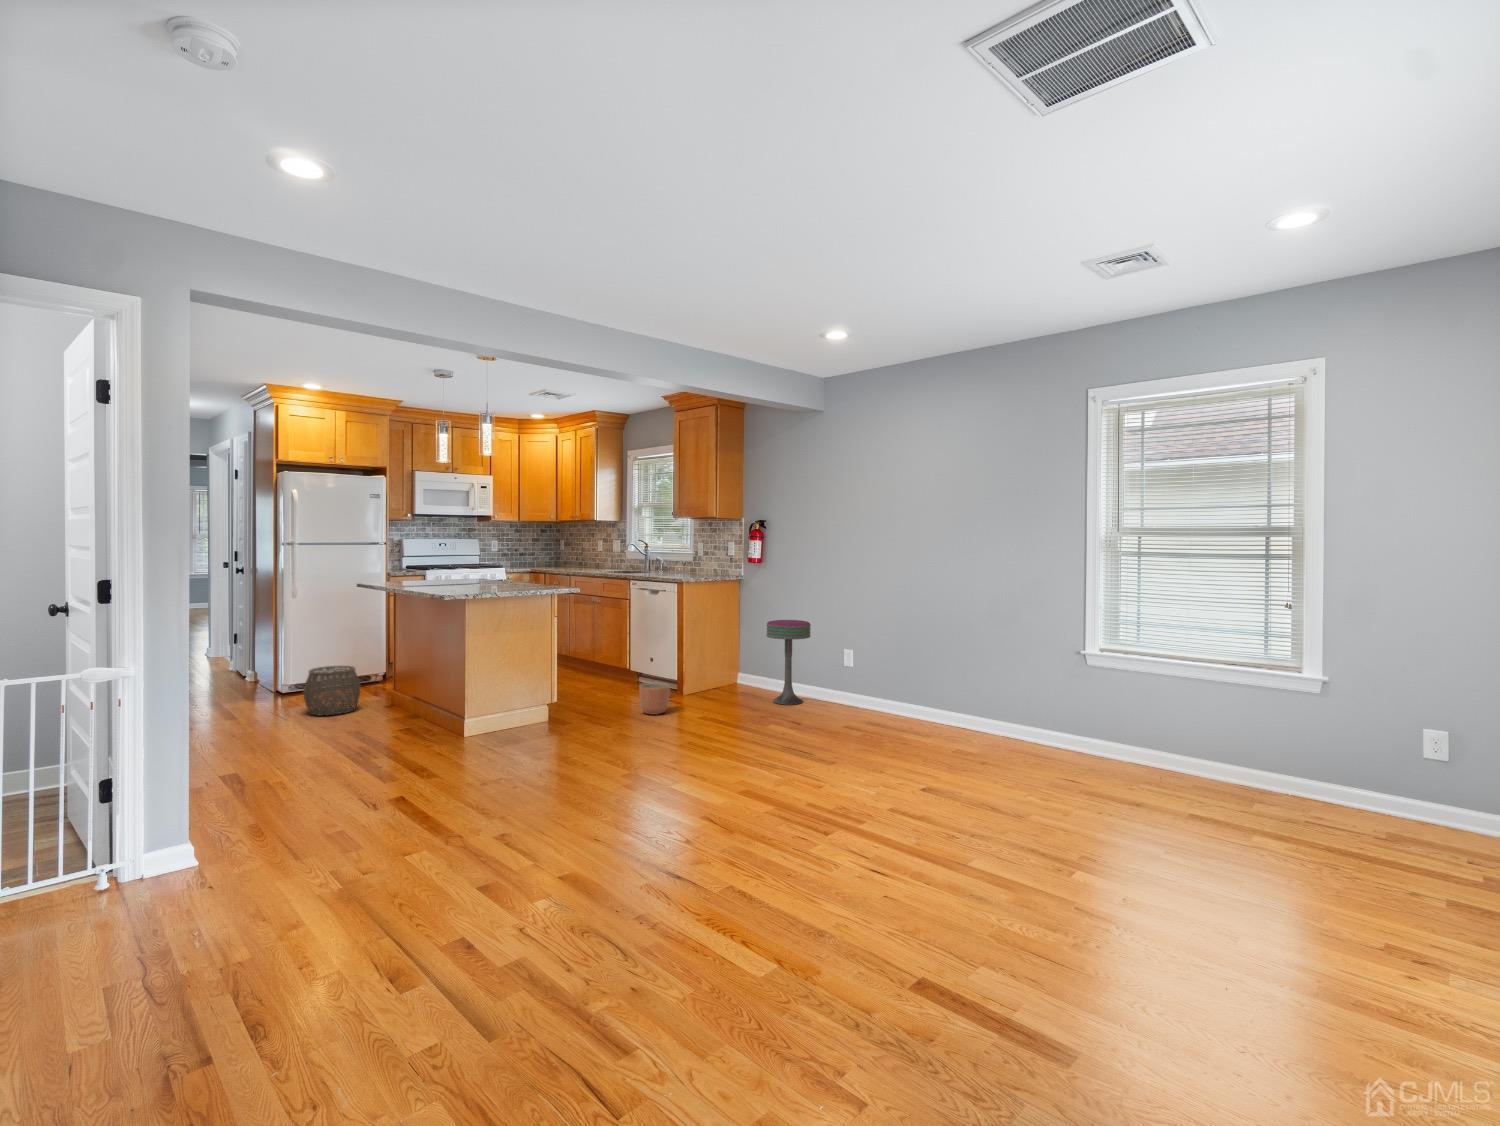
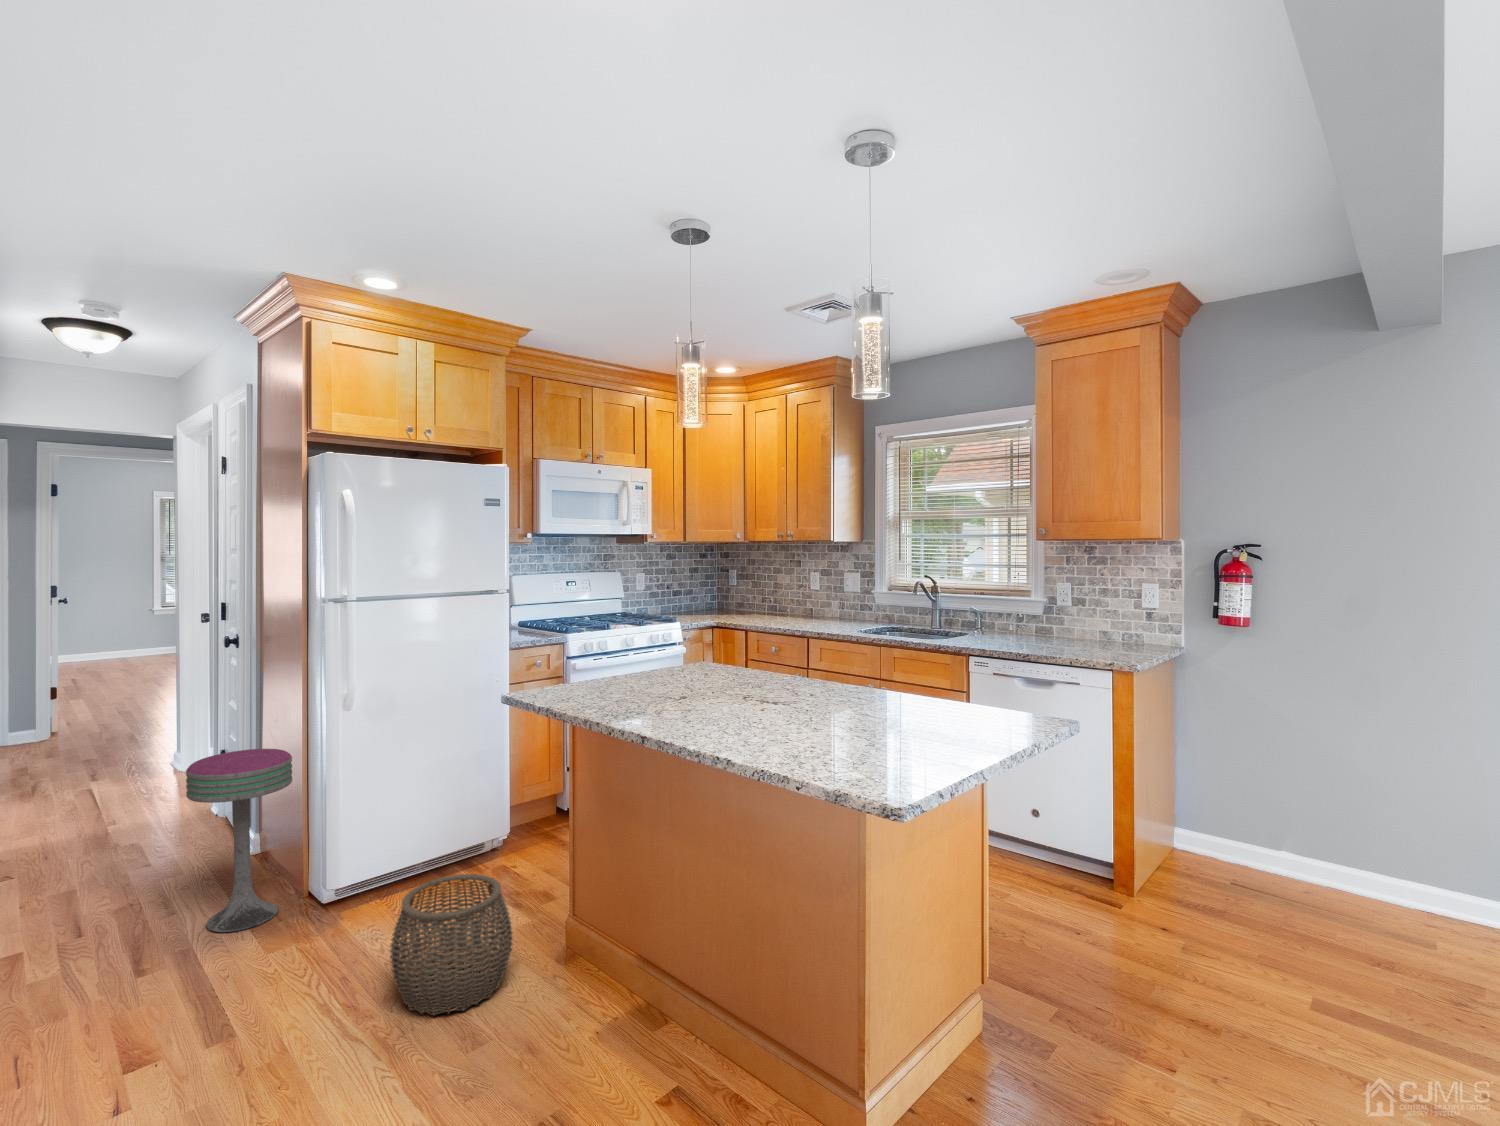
bar stool: present [767,620,811,705] -> present [186,749,292,932]
planter: present [639,683,670,715] -> none [1137,904,1214,991]

